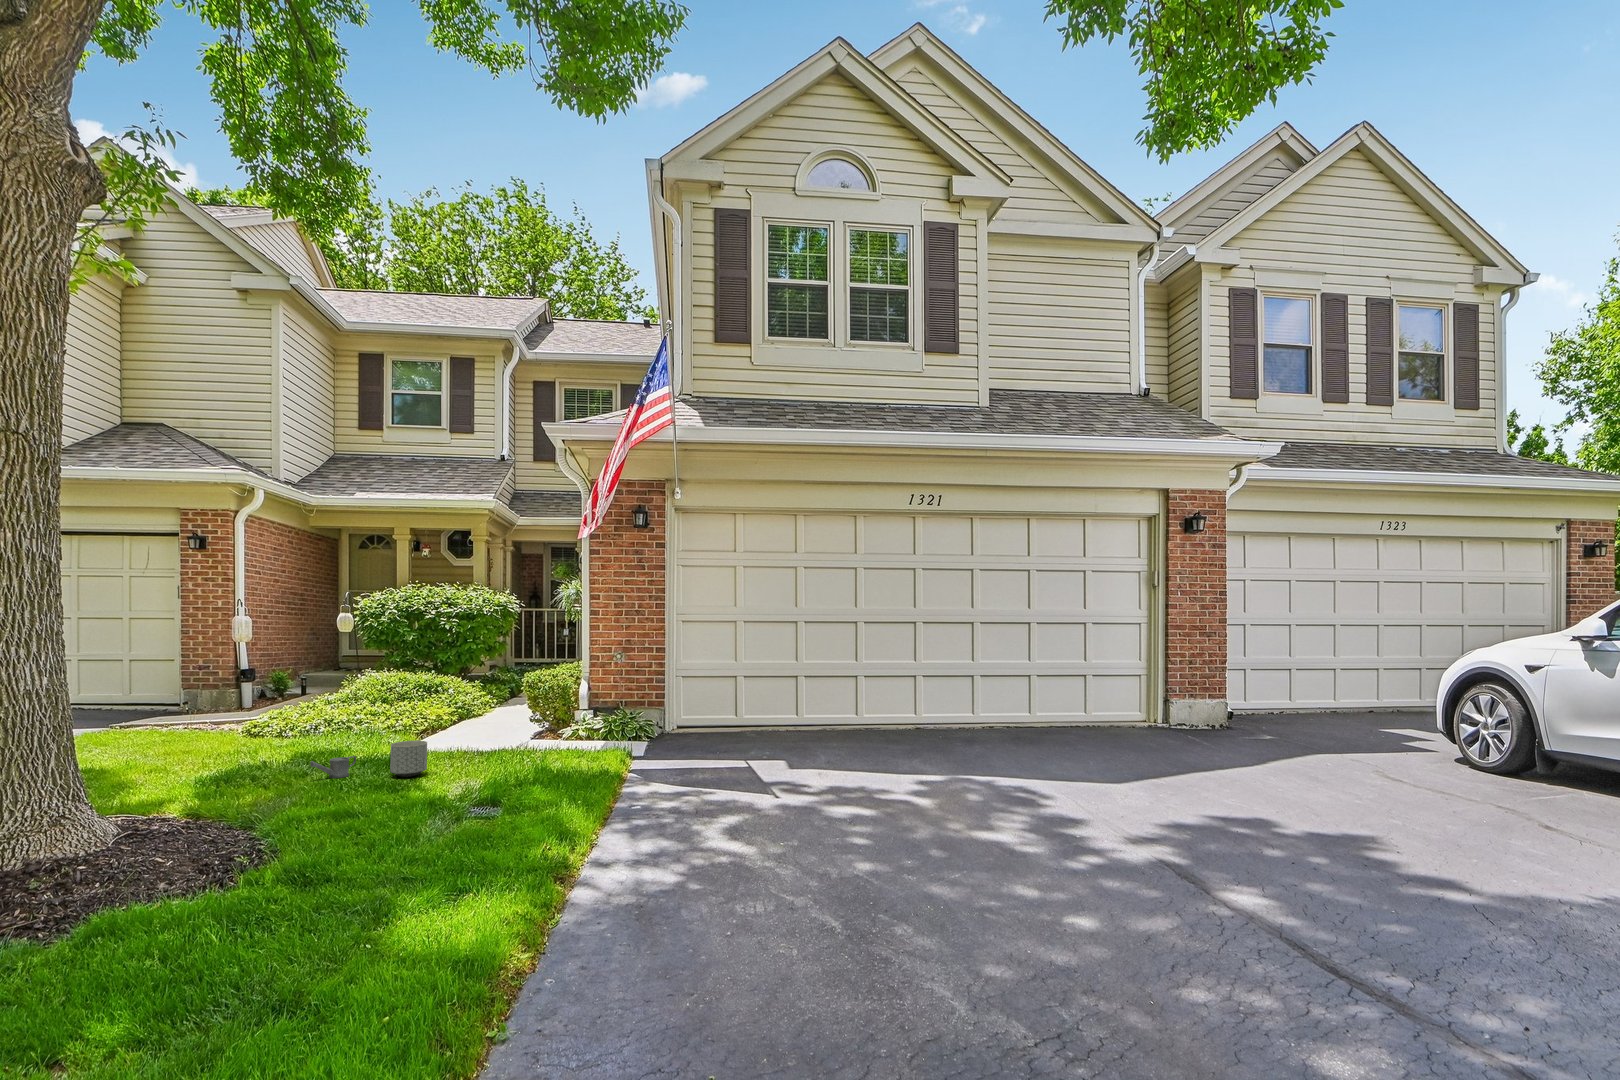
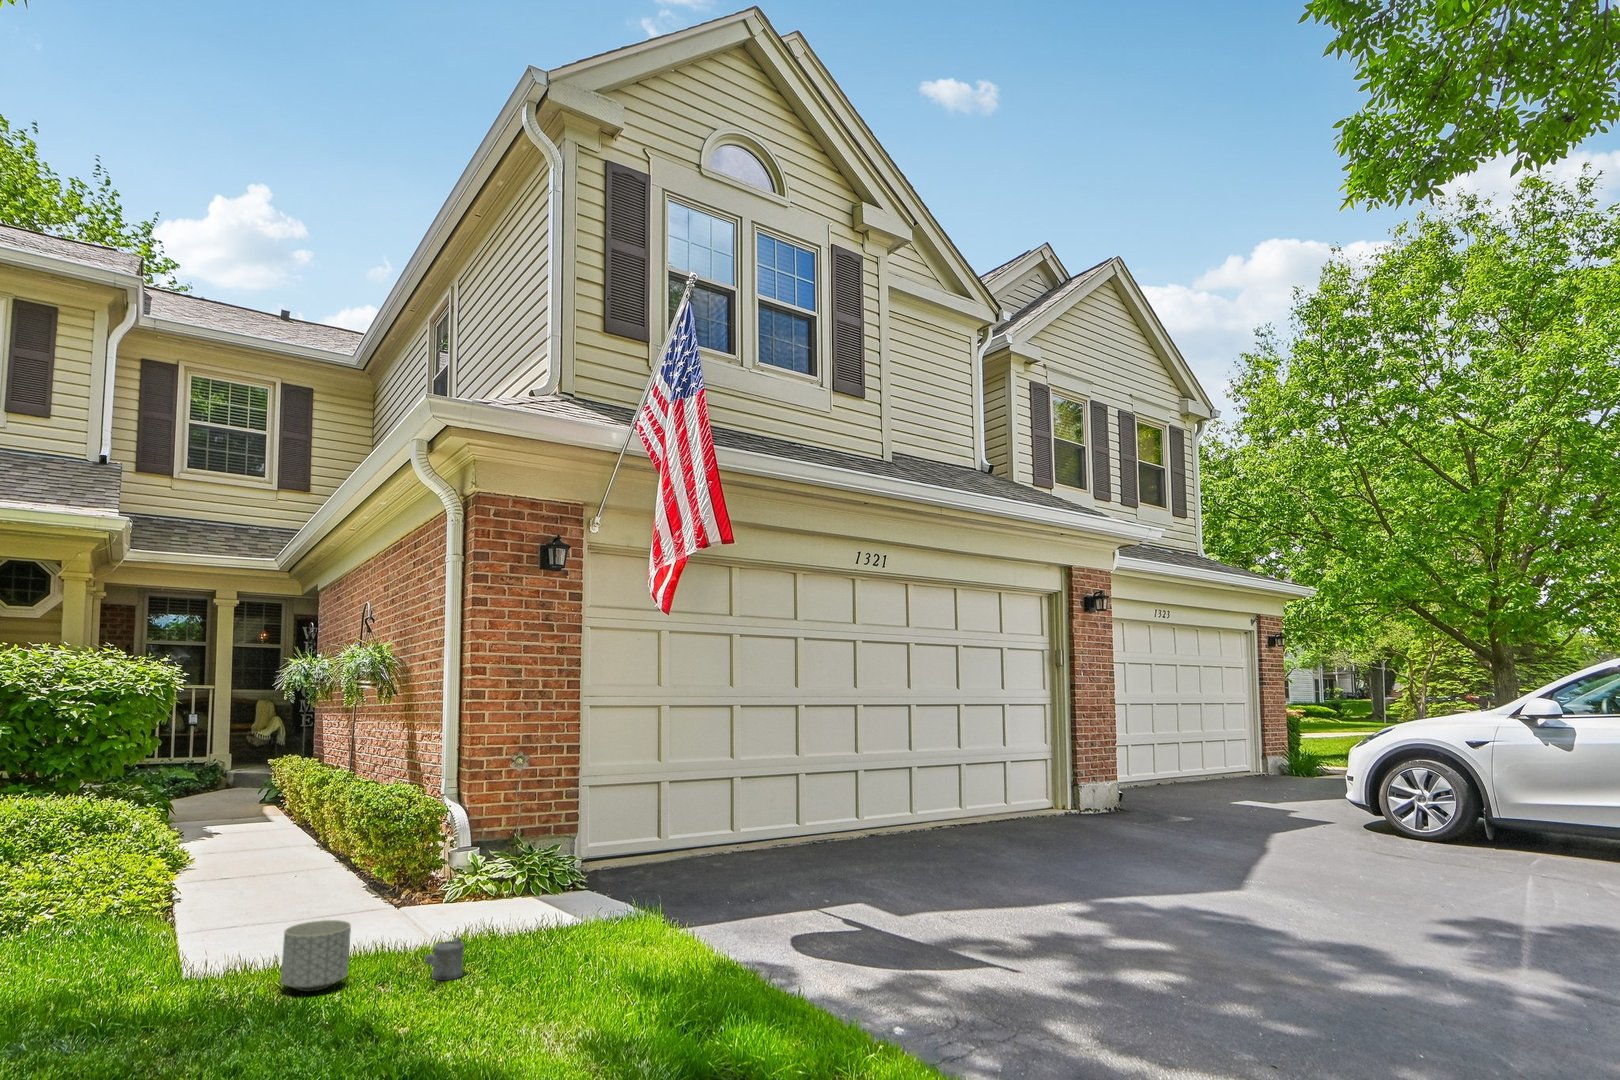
watering can: present [311,756,356,778] -> present [425,937,464,980]

